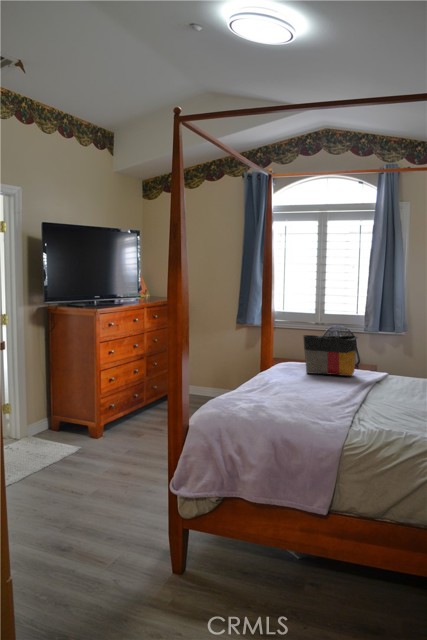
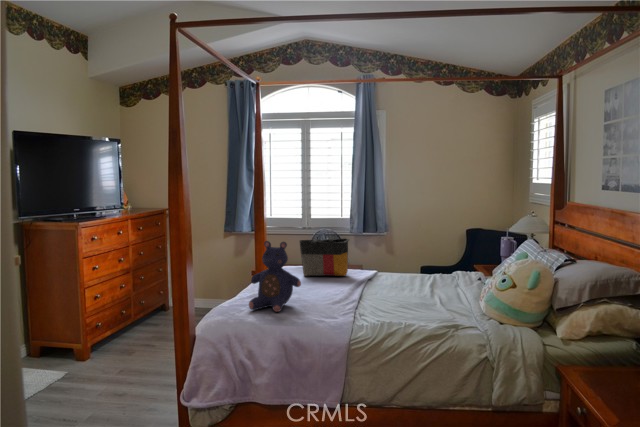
teddy bear: none [238,333,296,410] -> present [249,241,301,312]

